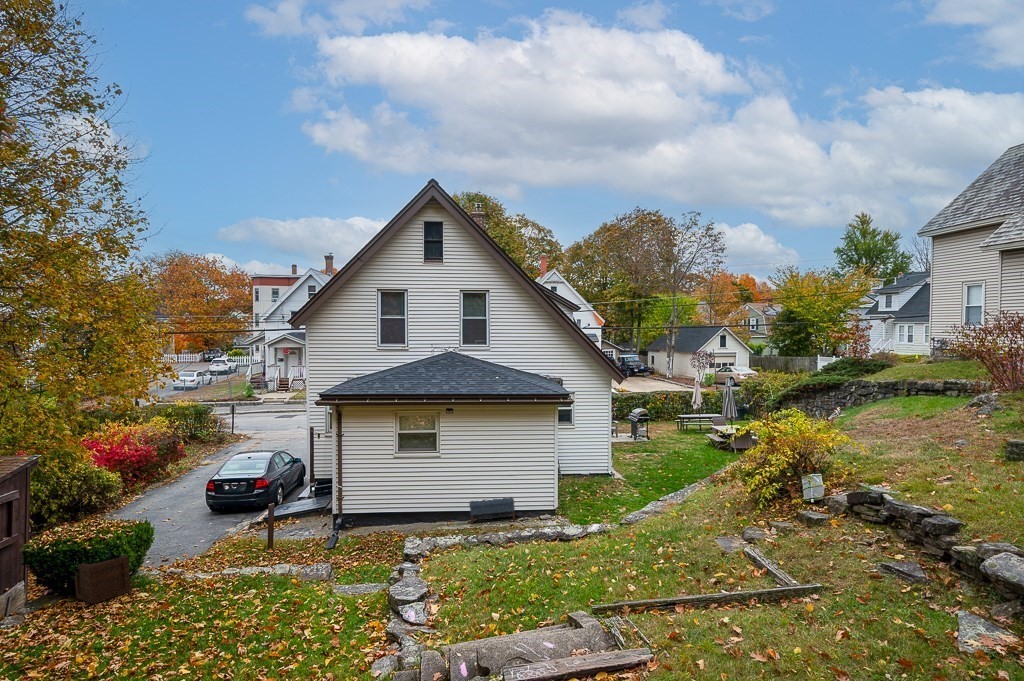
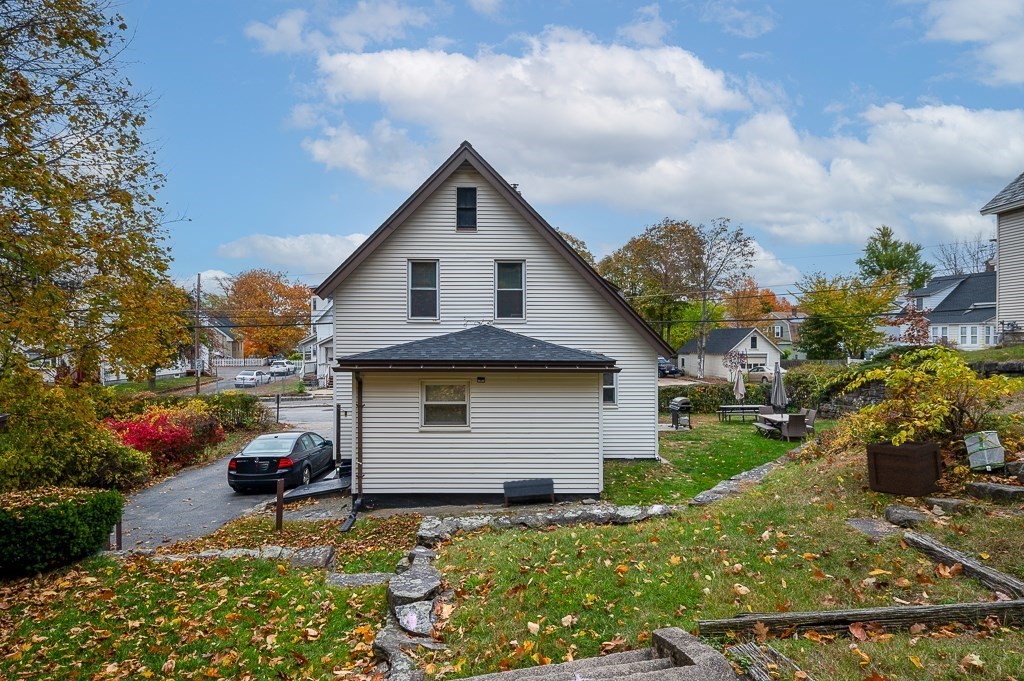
wooden crate: present [75,555,131,604] -> present [866,440,944,497]

